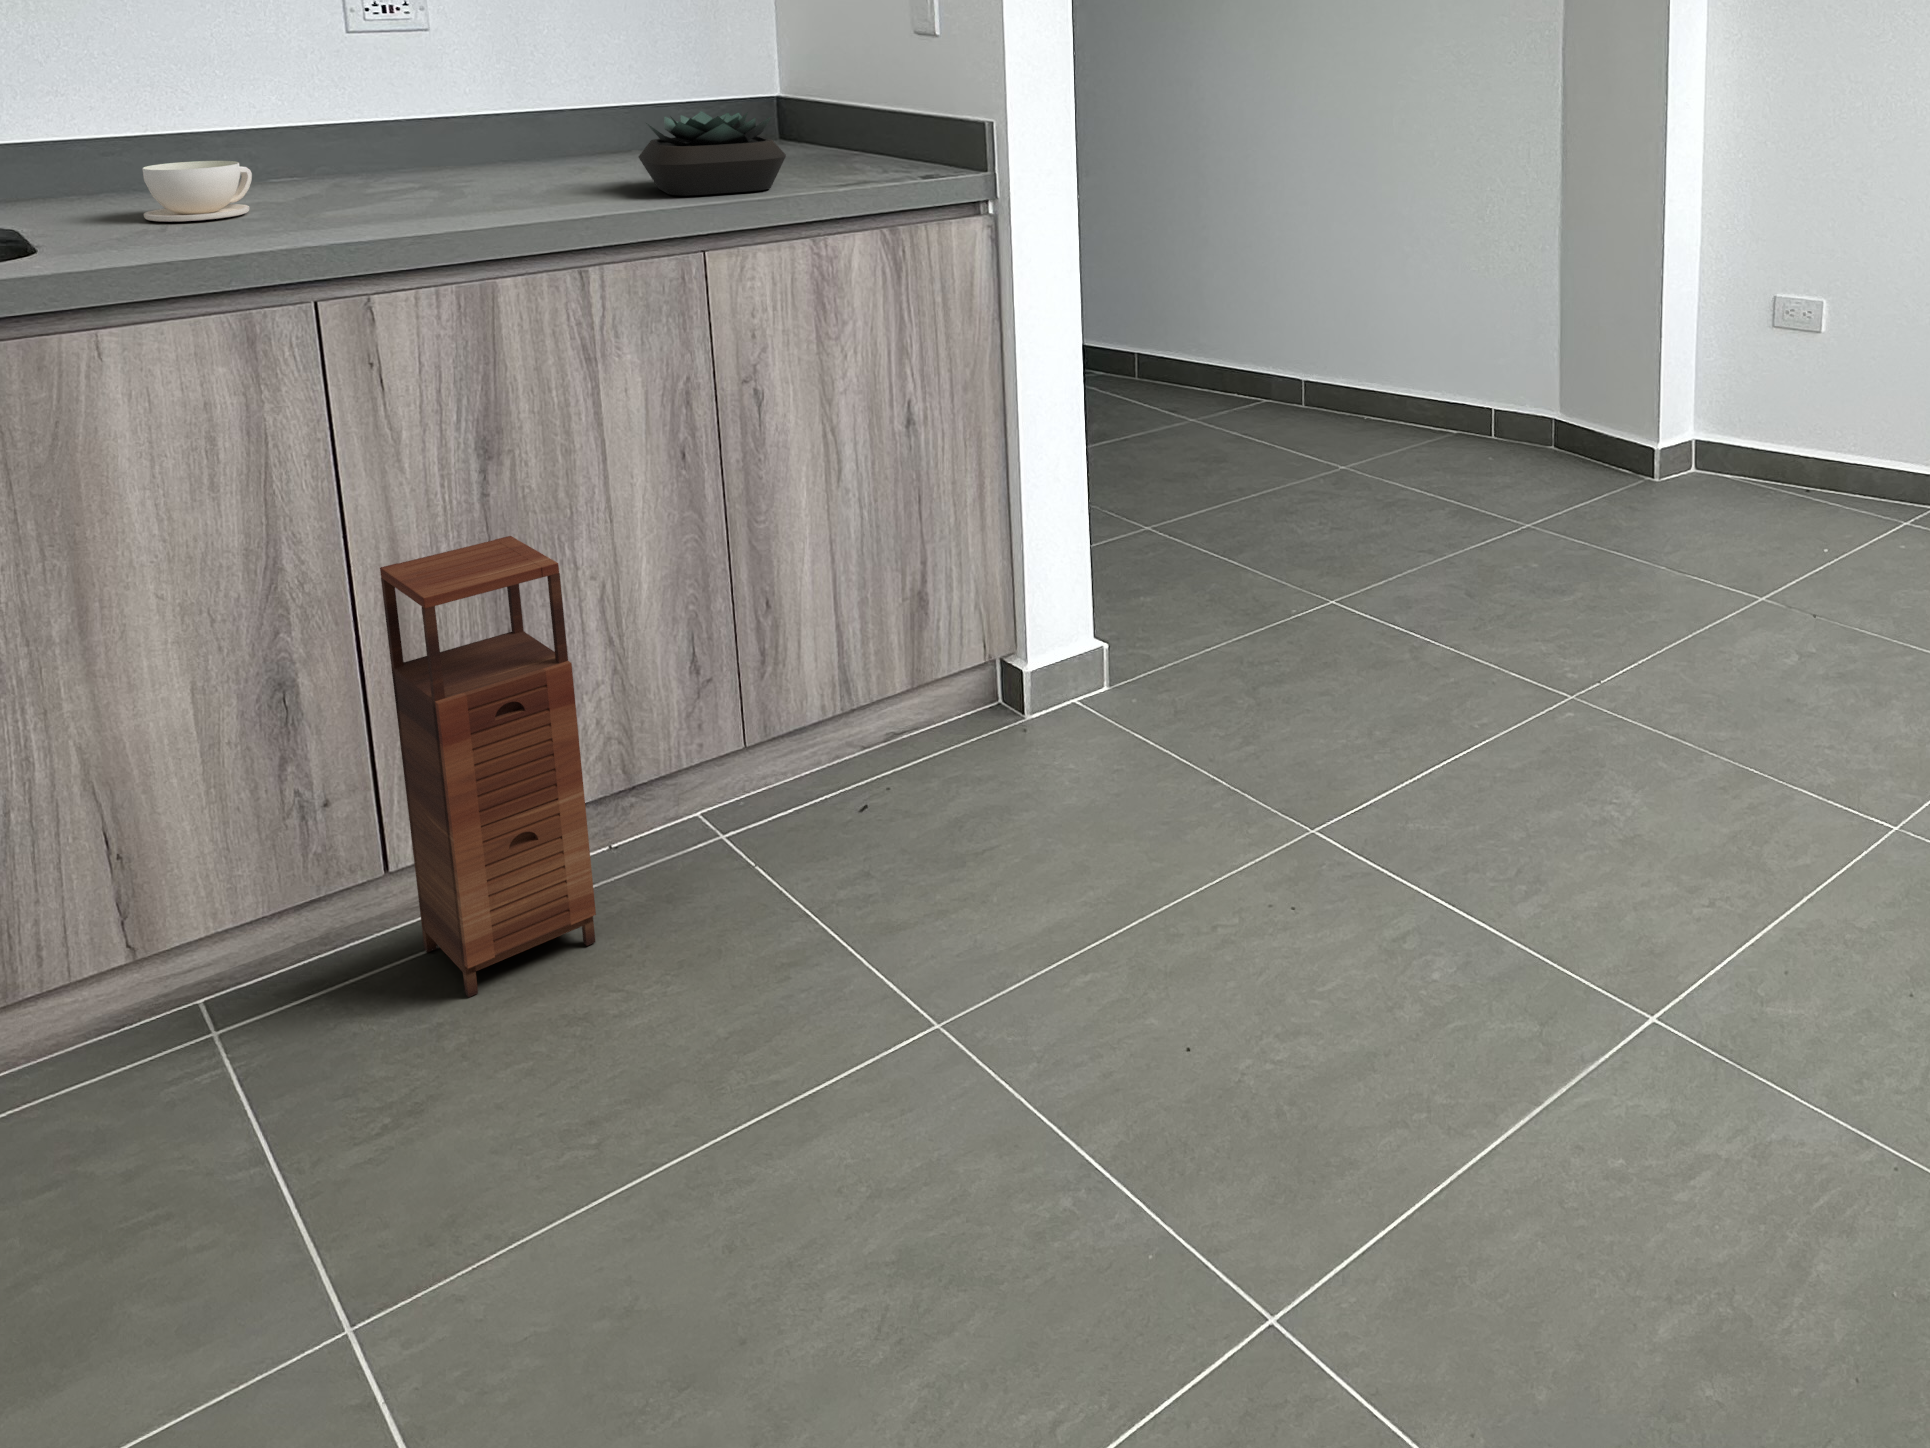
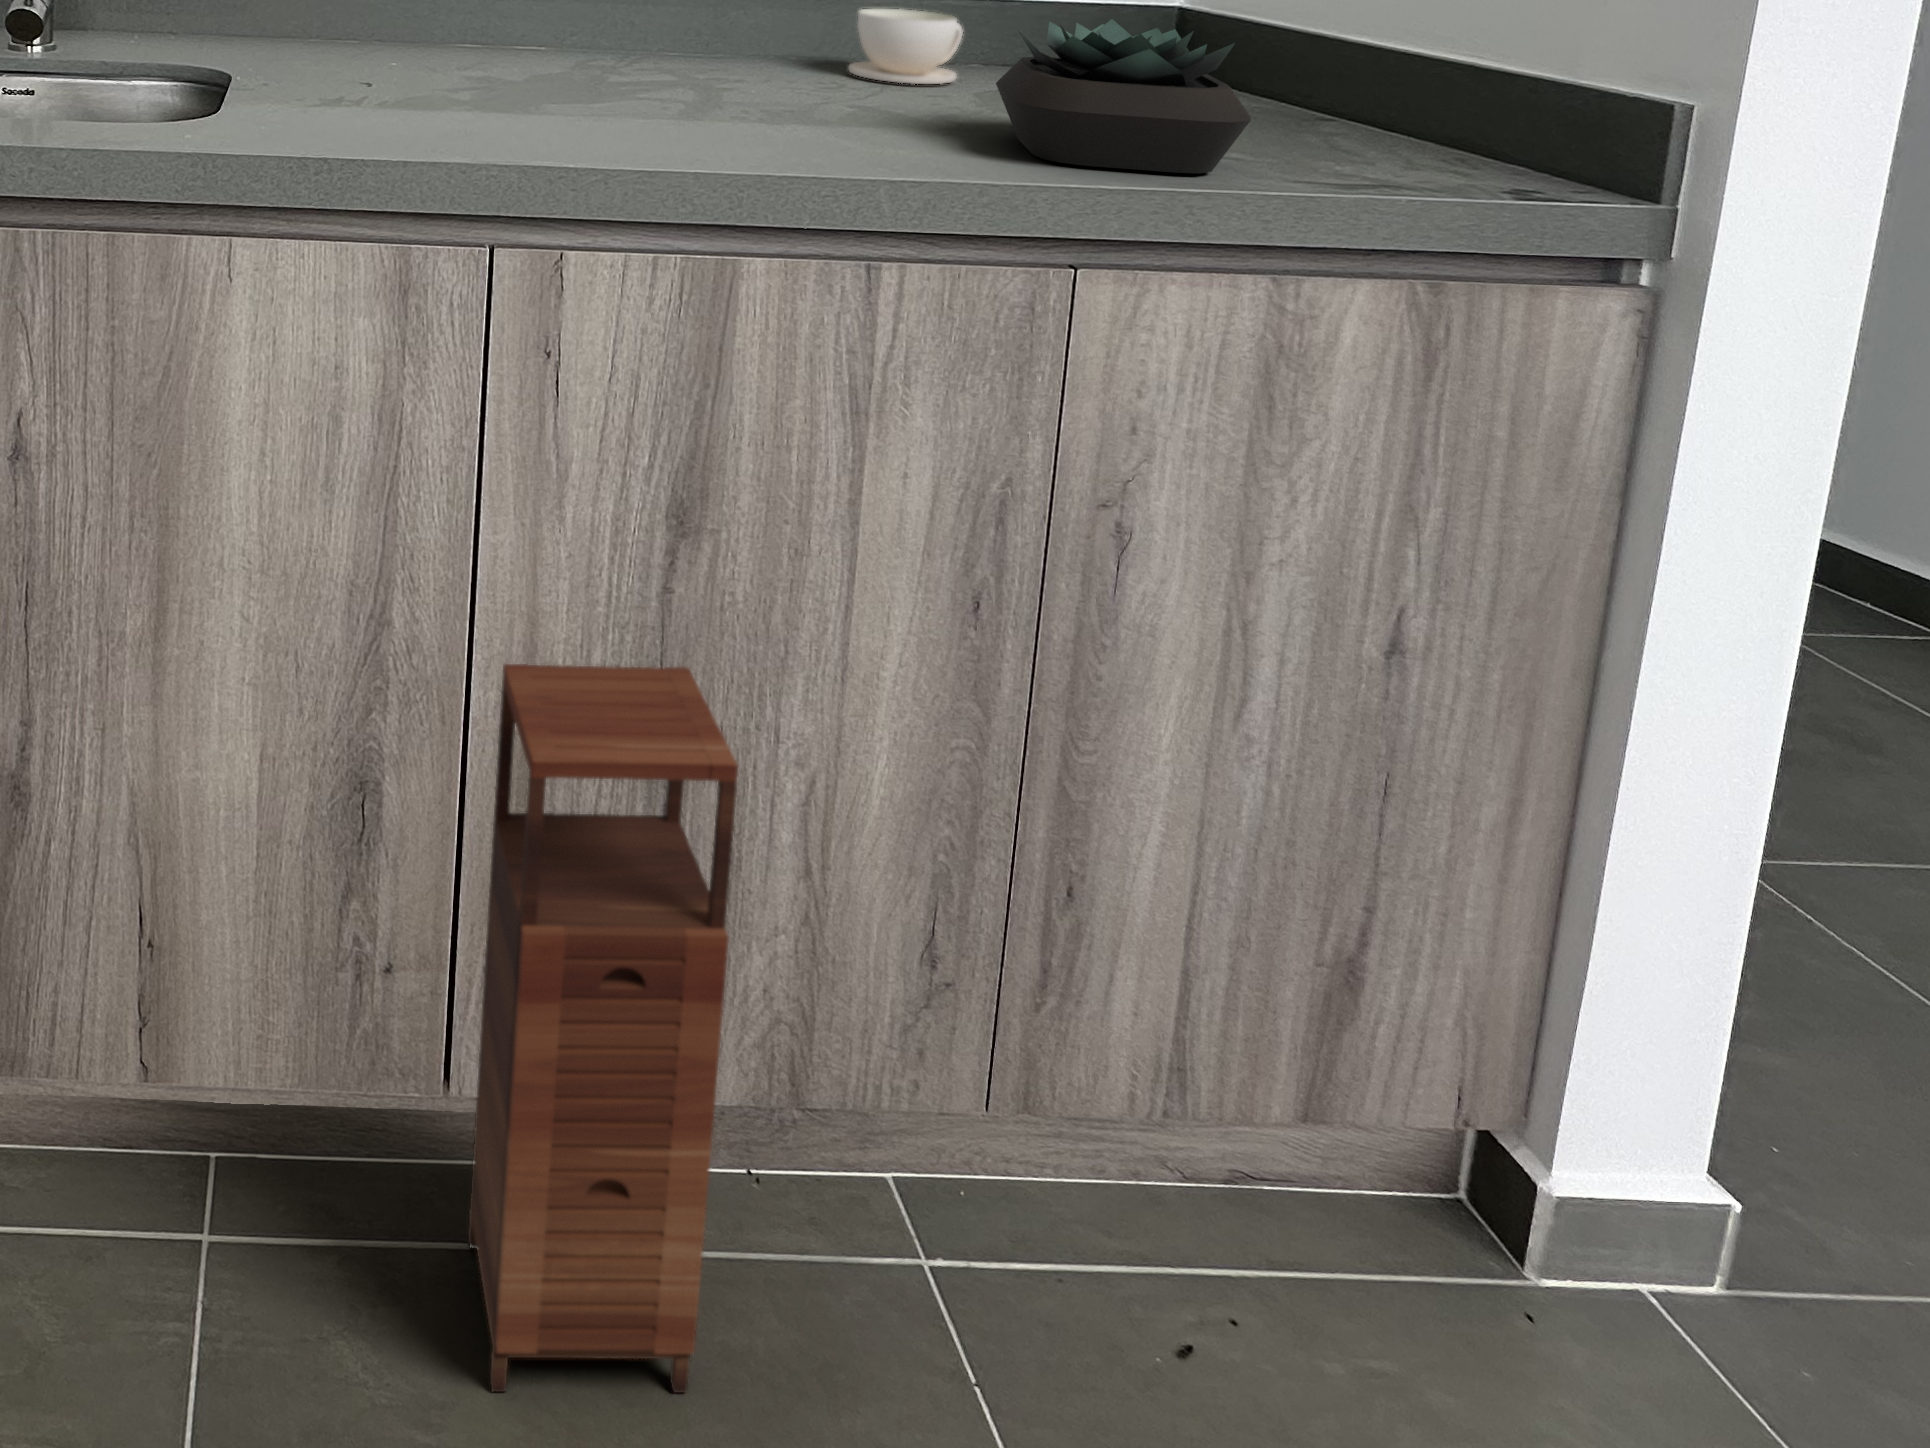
coffee cup: present [142,161,252,222] -> present [849,9,963,84]

